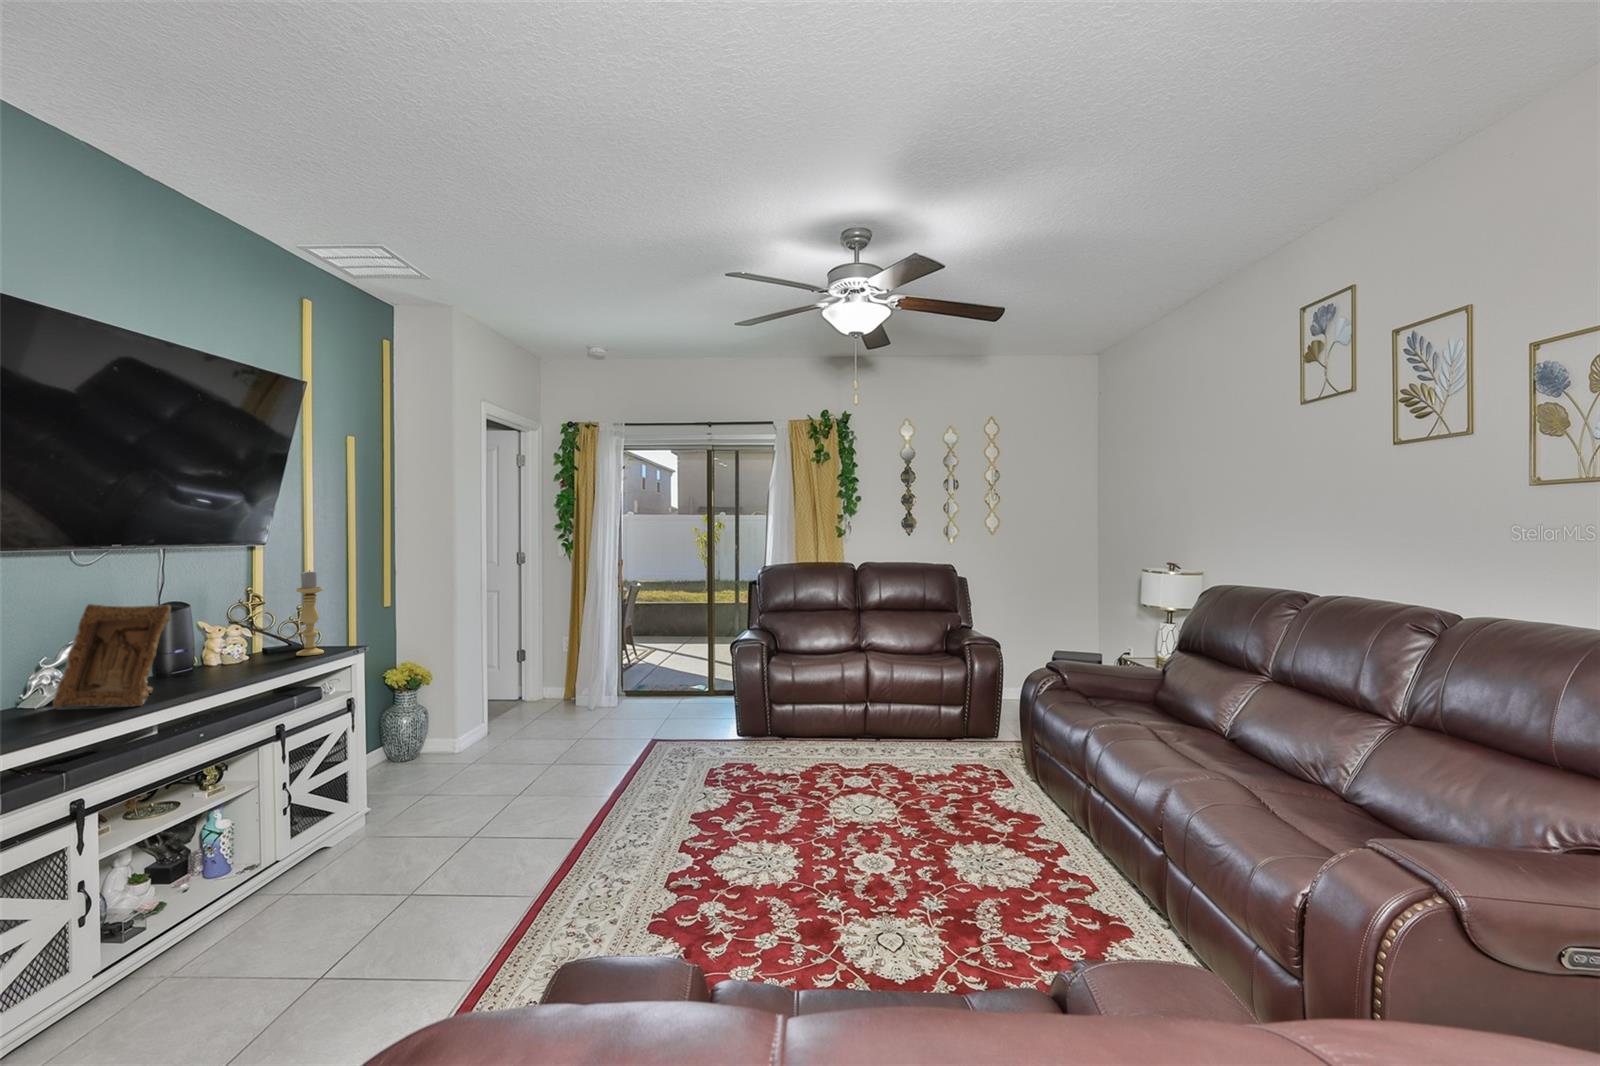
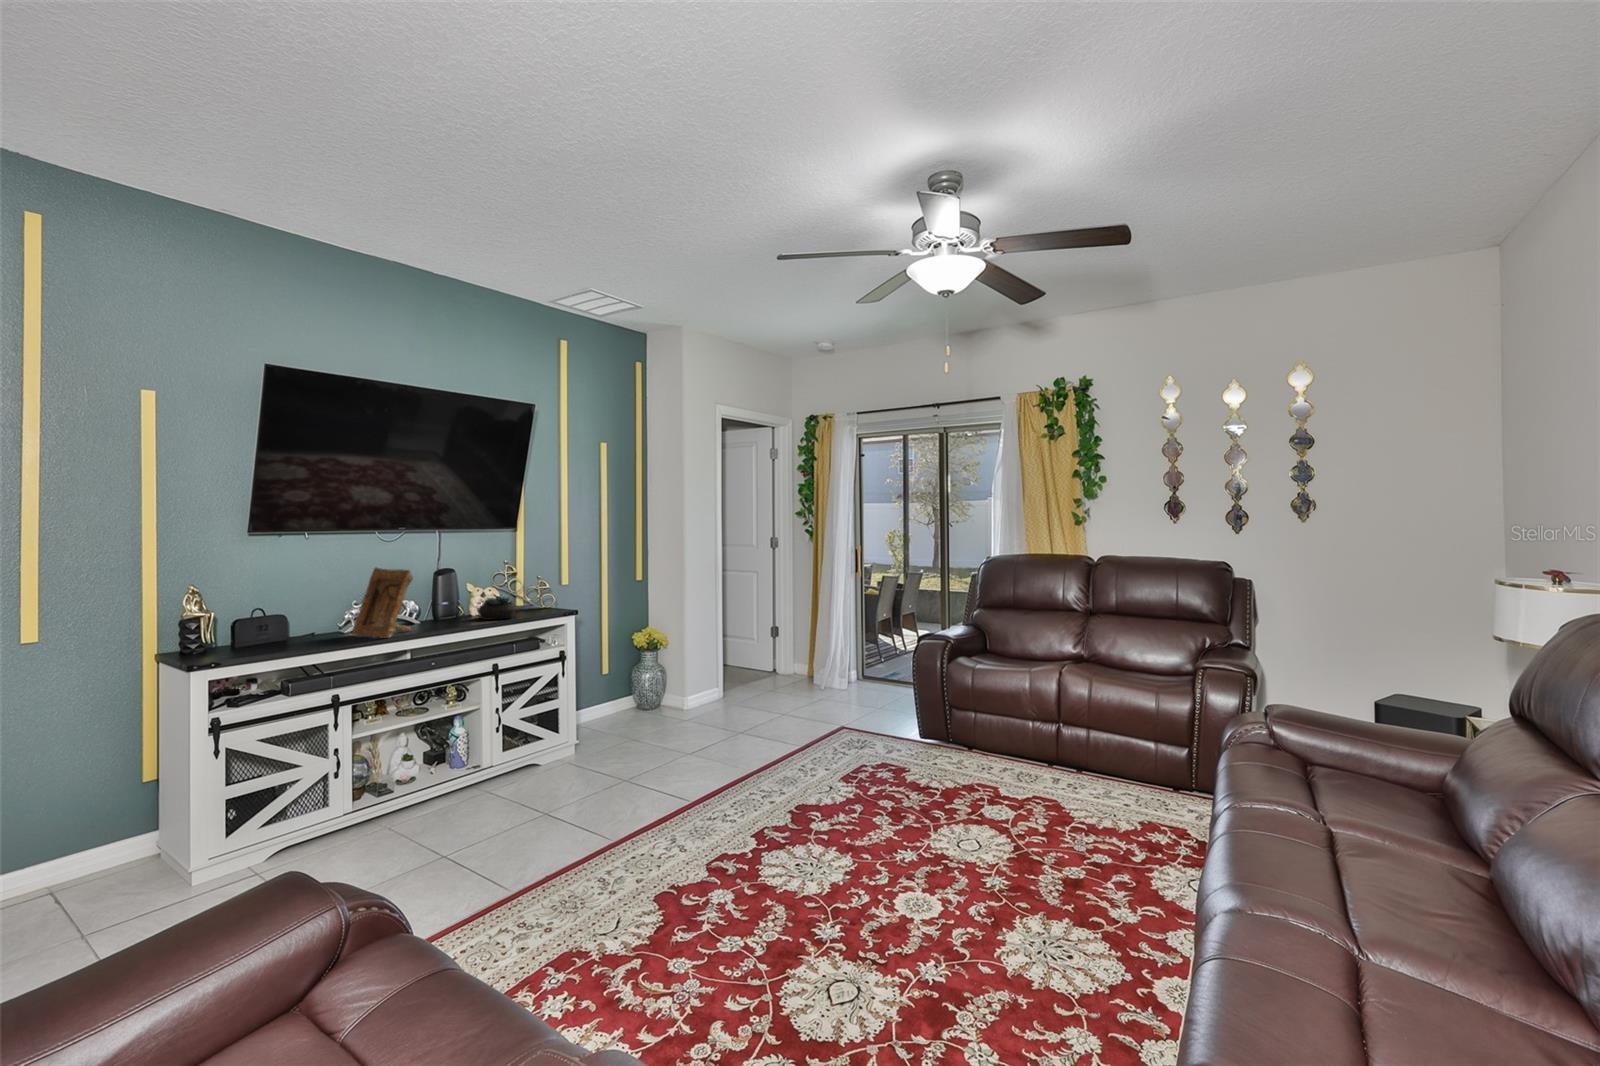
candle holder: present [296,570,324,656] -> none [529,548,549,614]
succulent plant: none [227,635,290,668] -> present [478,597,517,620]

